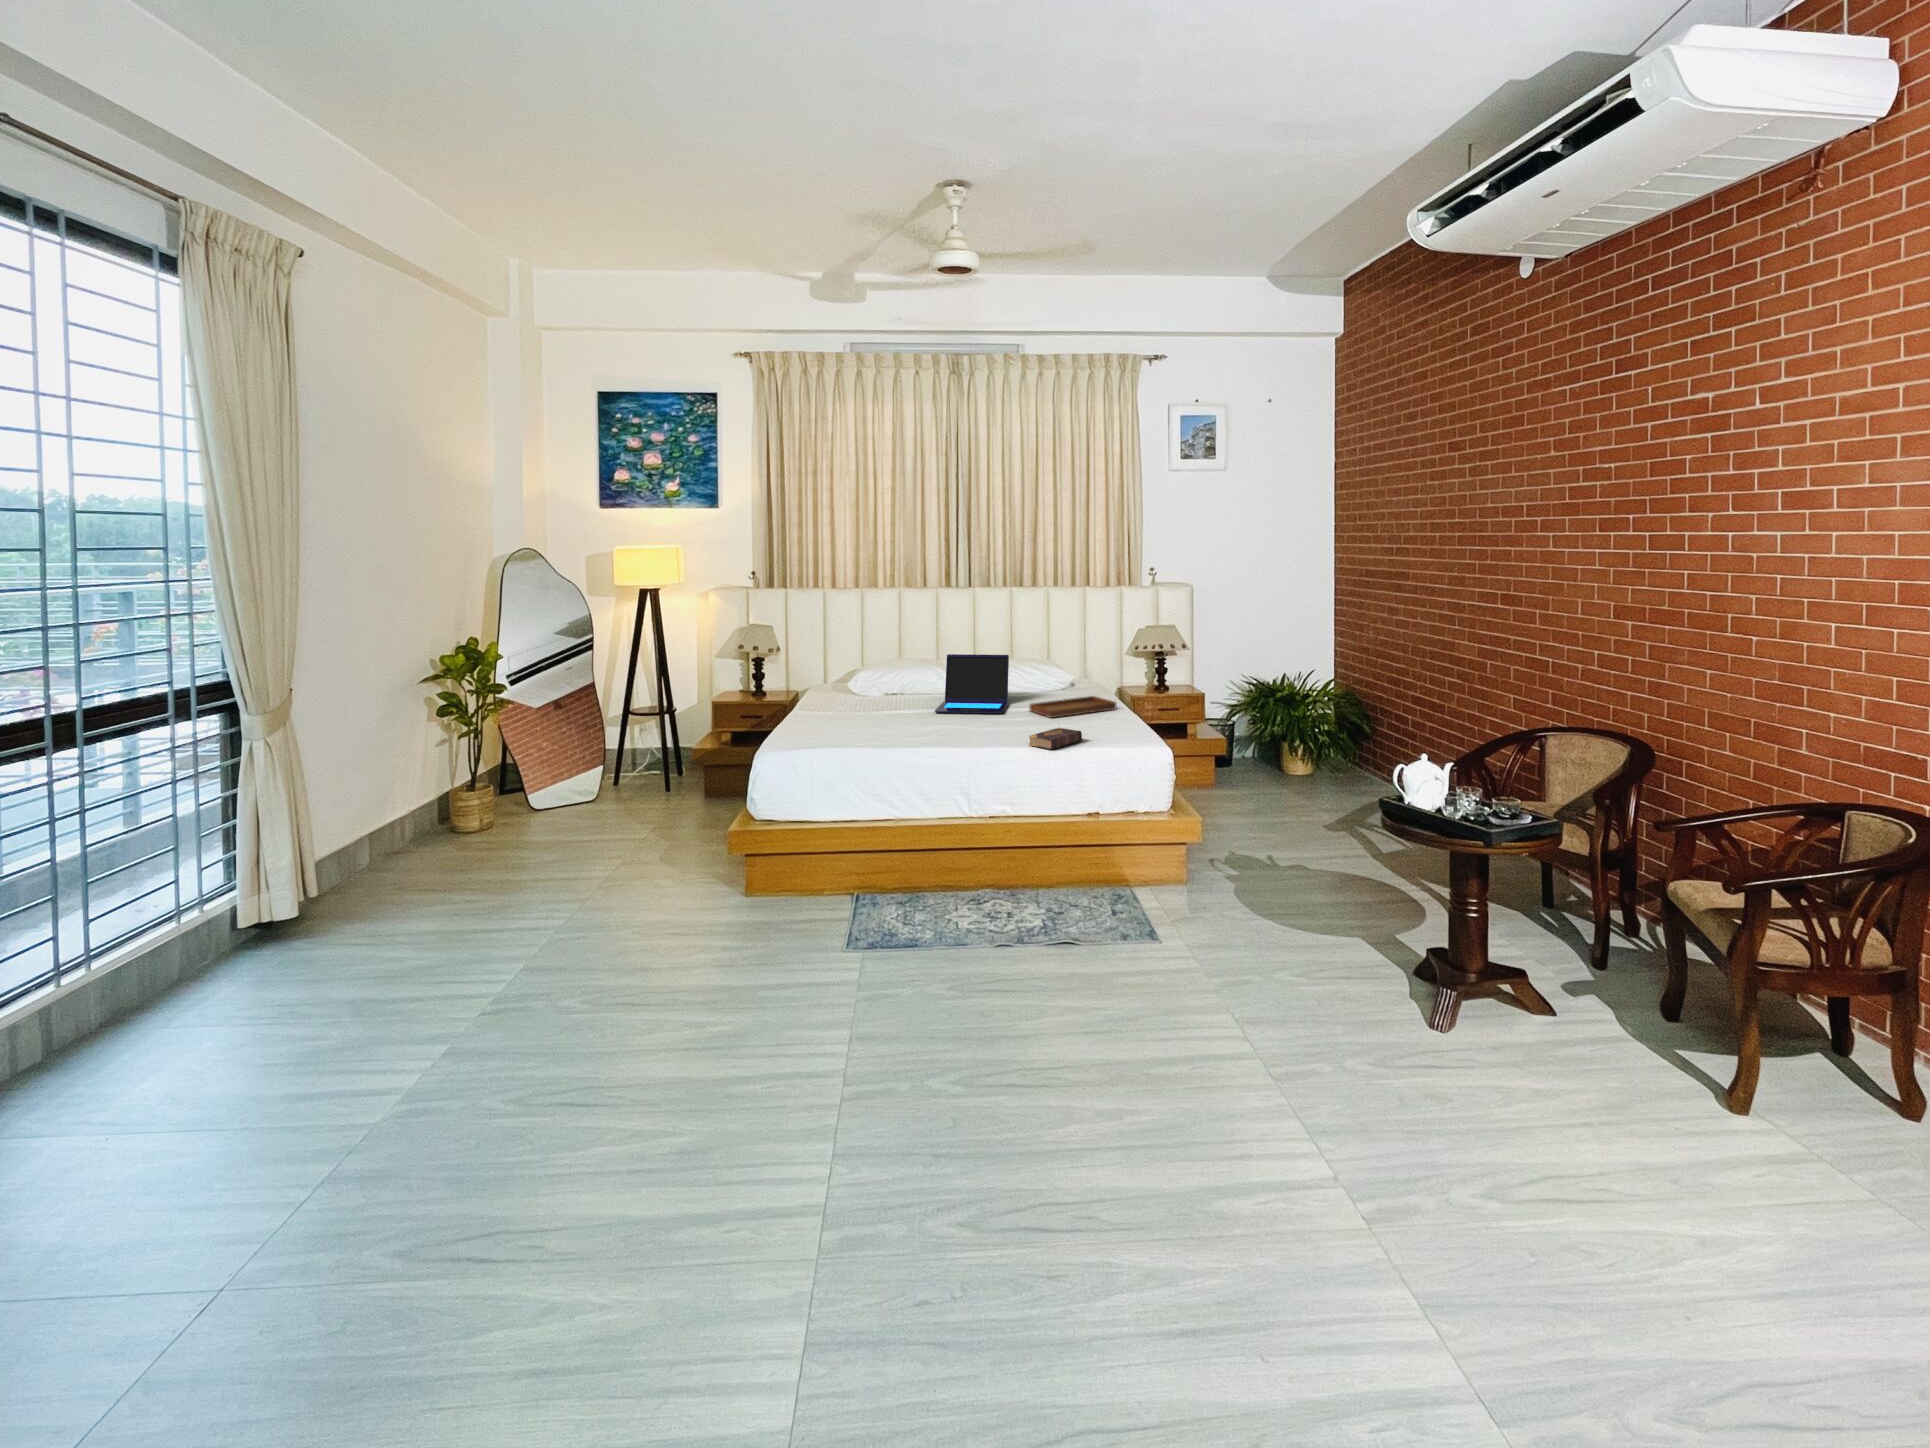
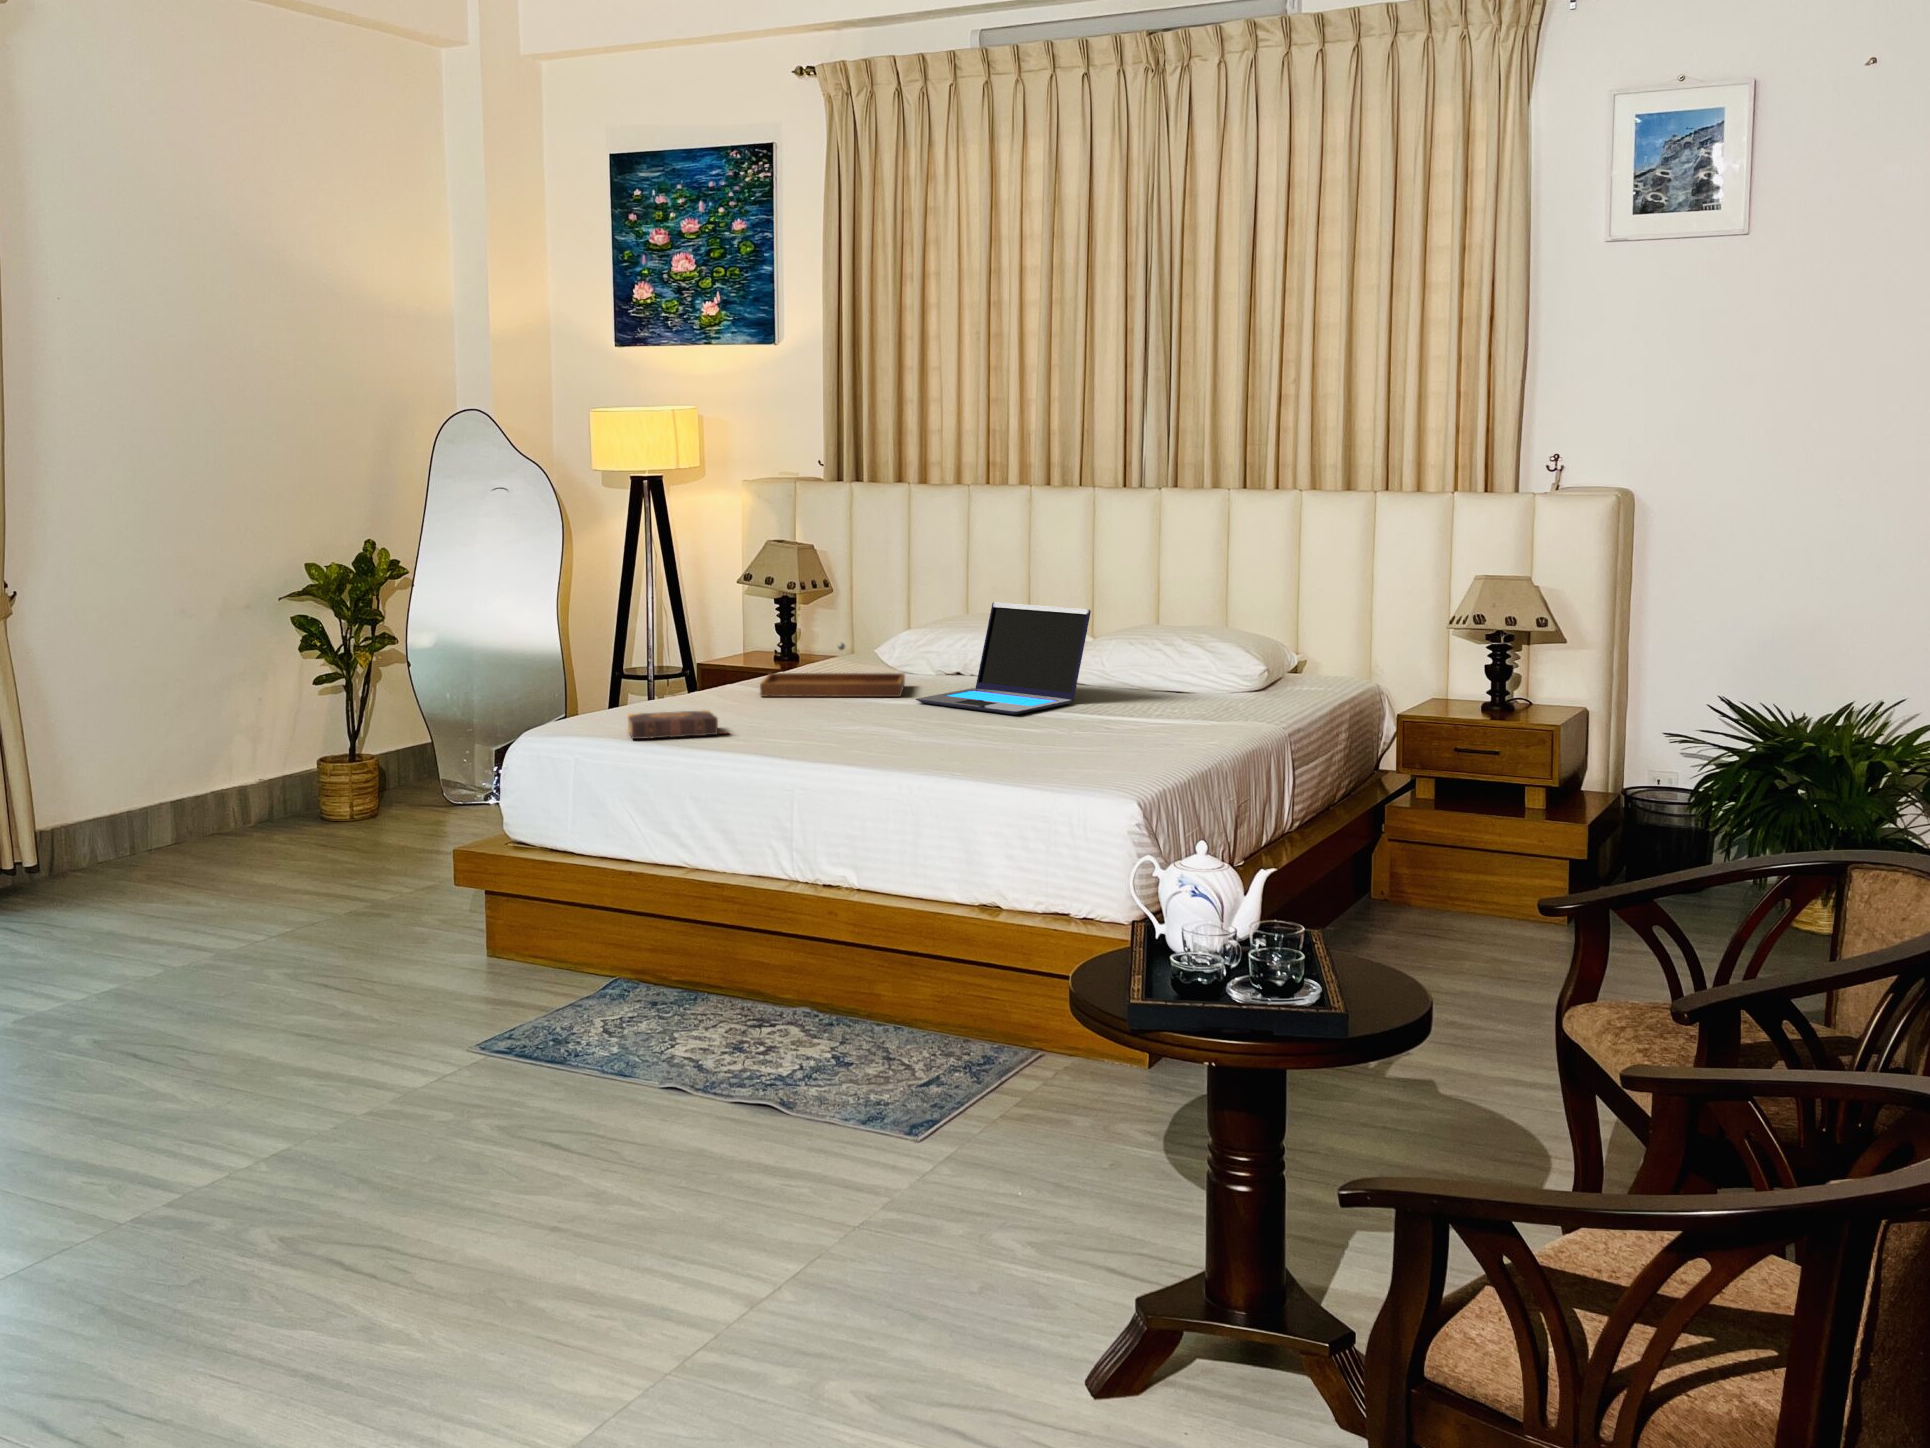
tray: present [1029,683,1117,718] -> present [760,643,905,697]
book: present [1029,728,1082,750] -> present [627,710,725,739]

